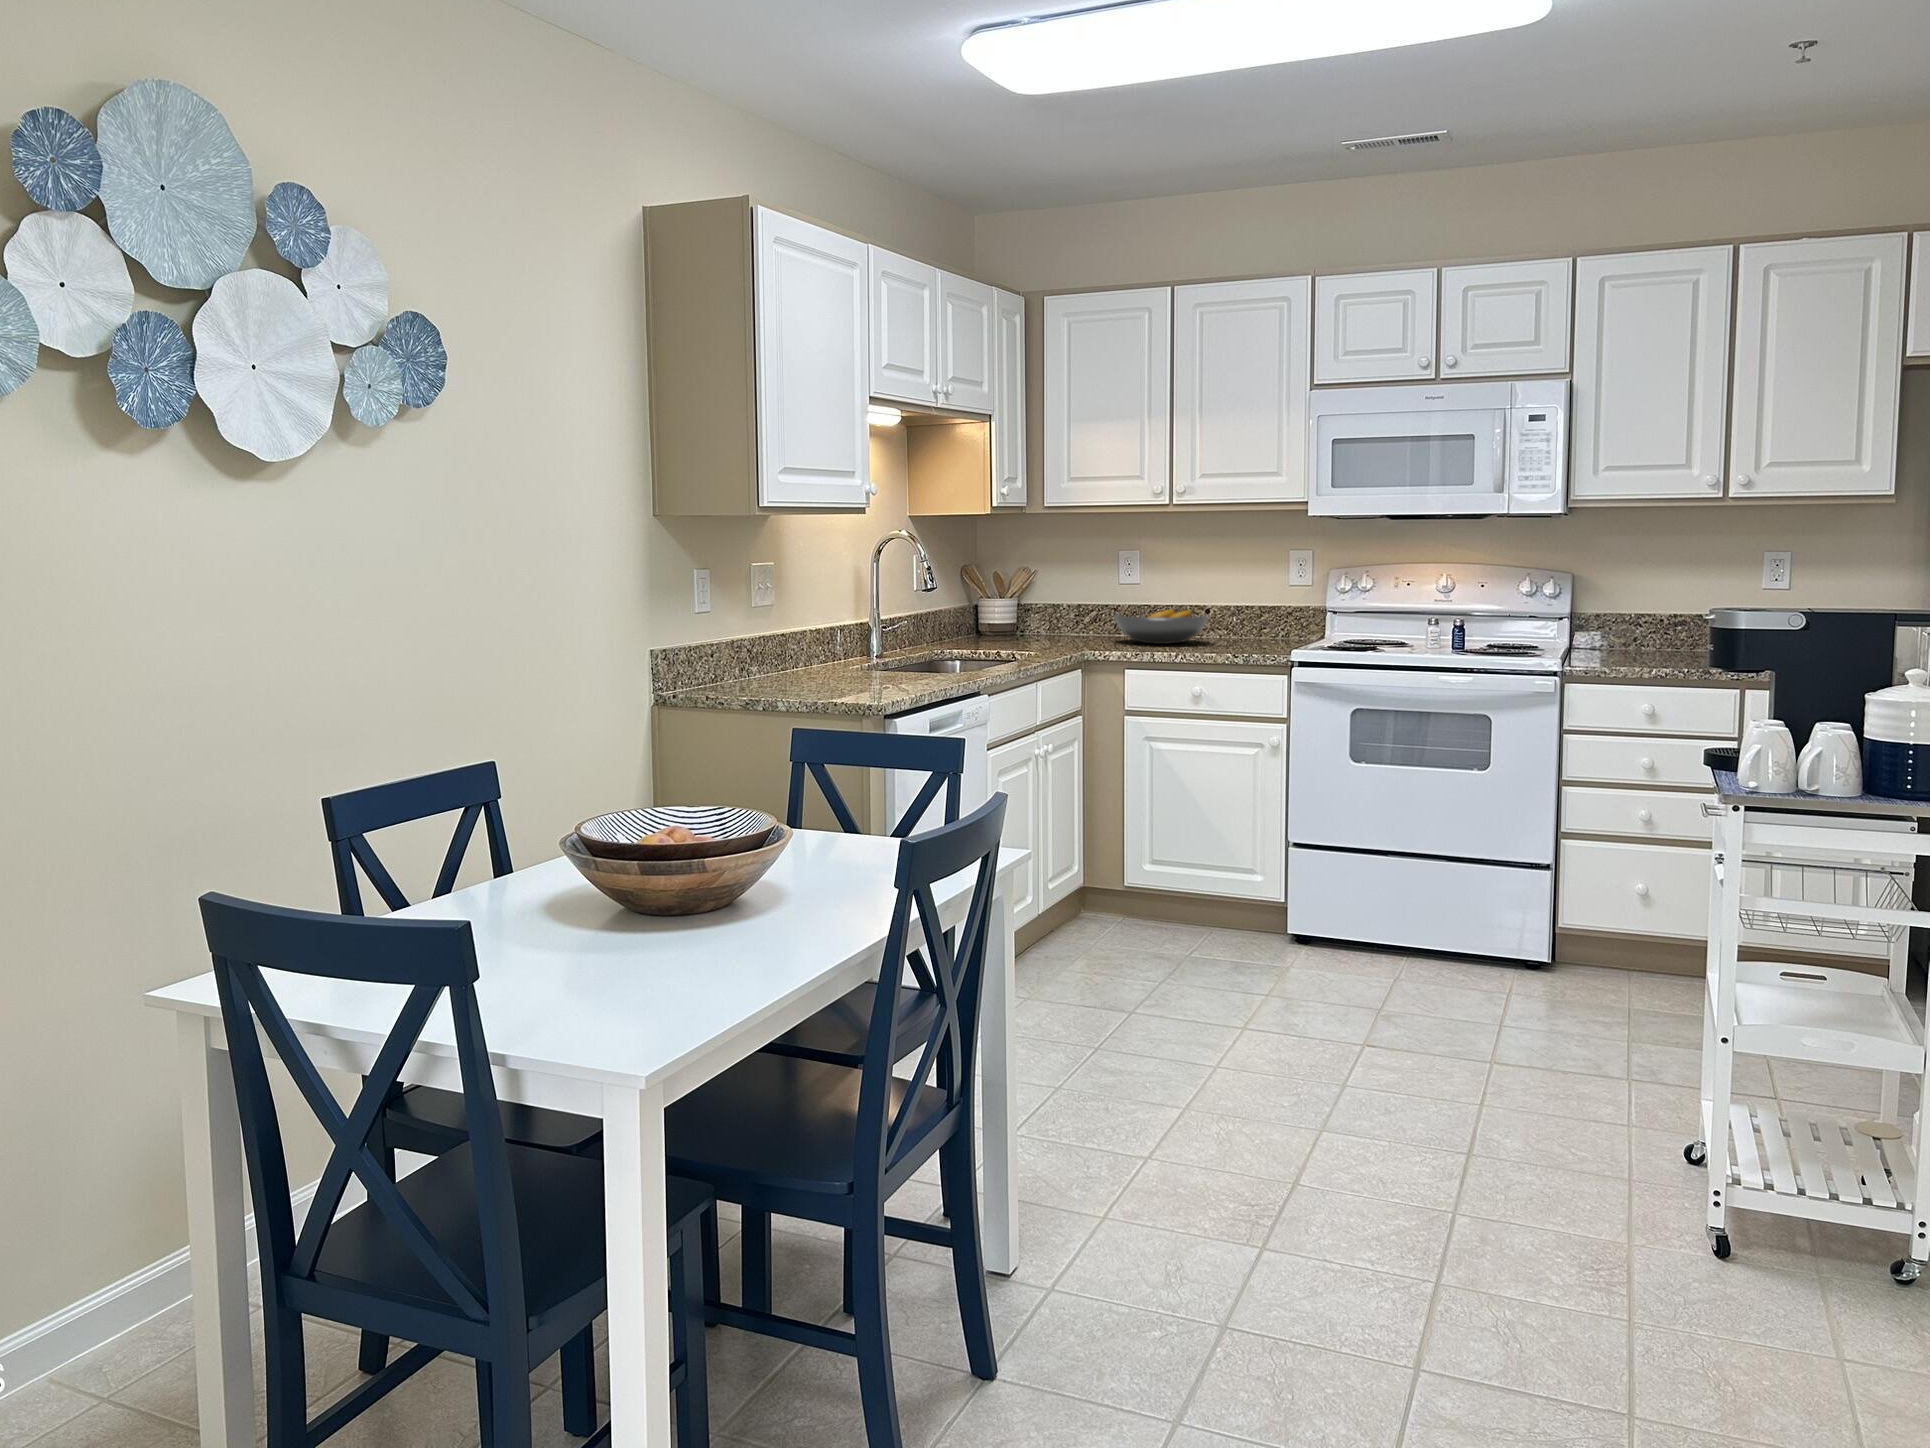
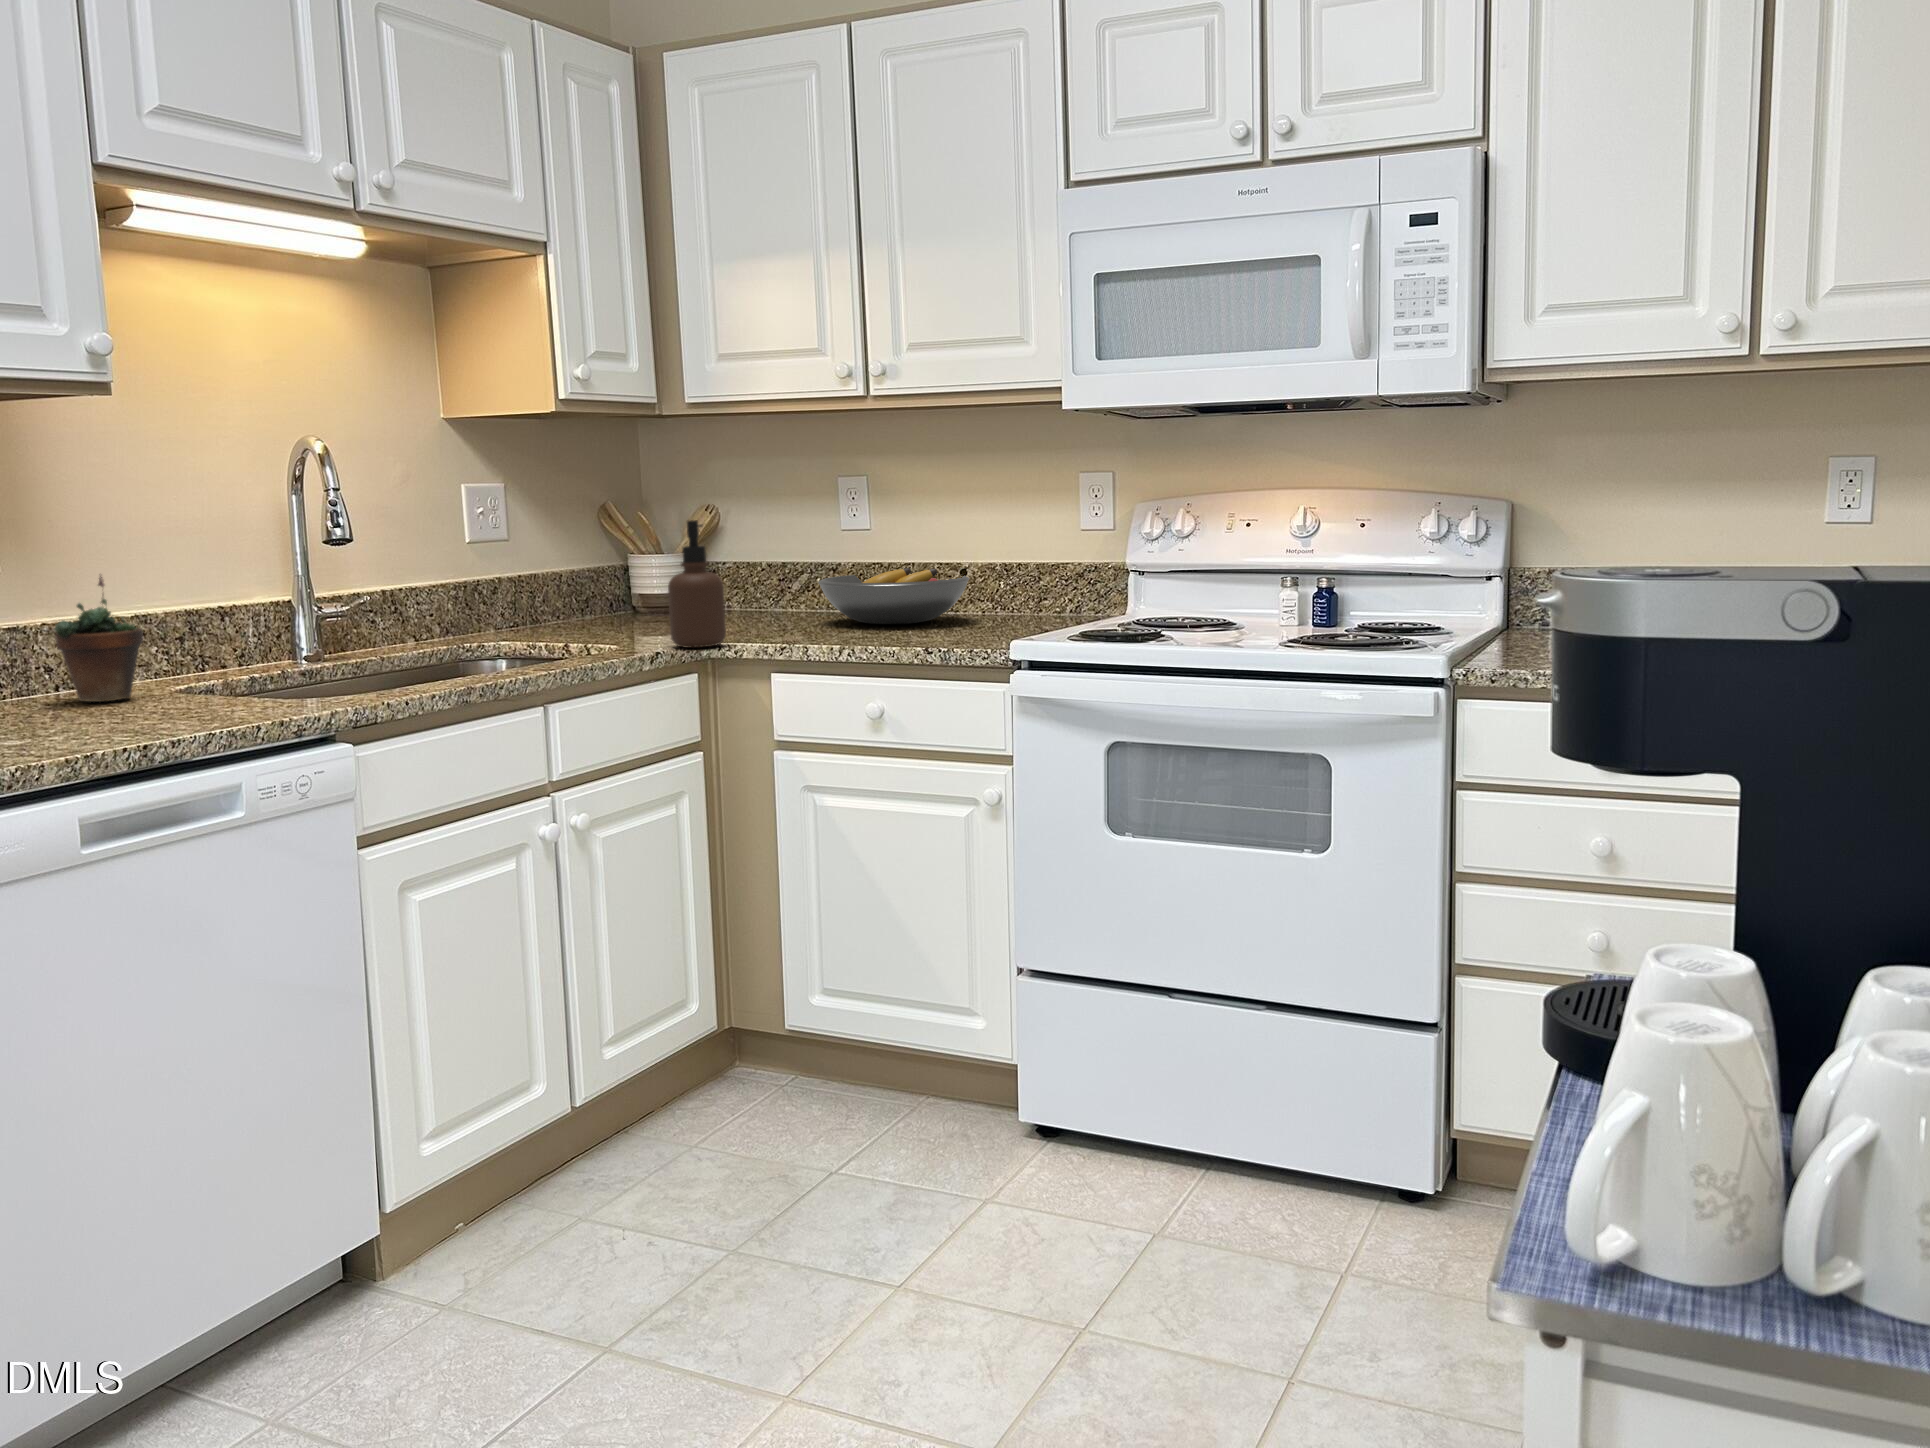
soap dispenser: none [1061,579,1093,655] -> present [668,520,726,648]
succulent plant: none [805,606,847,676] -> present [54,576,143,702]

